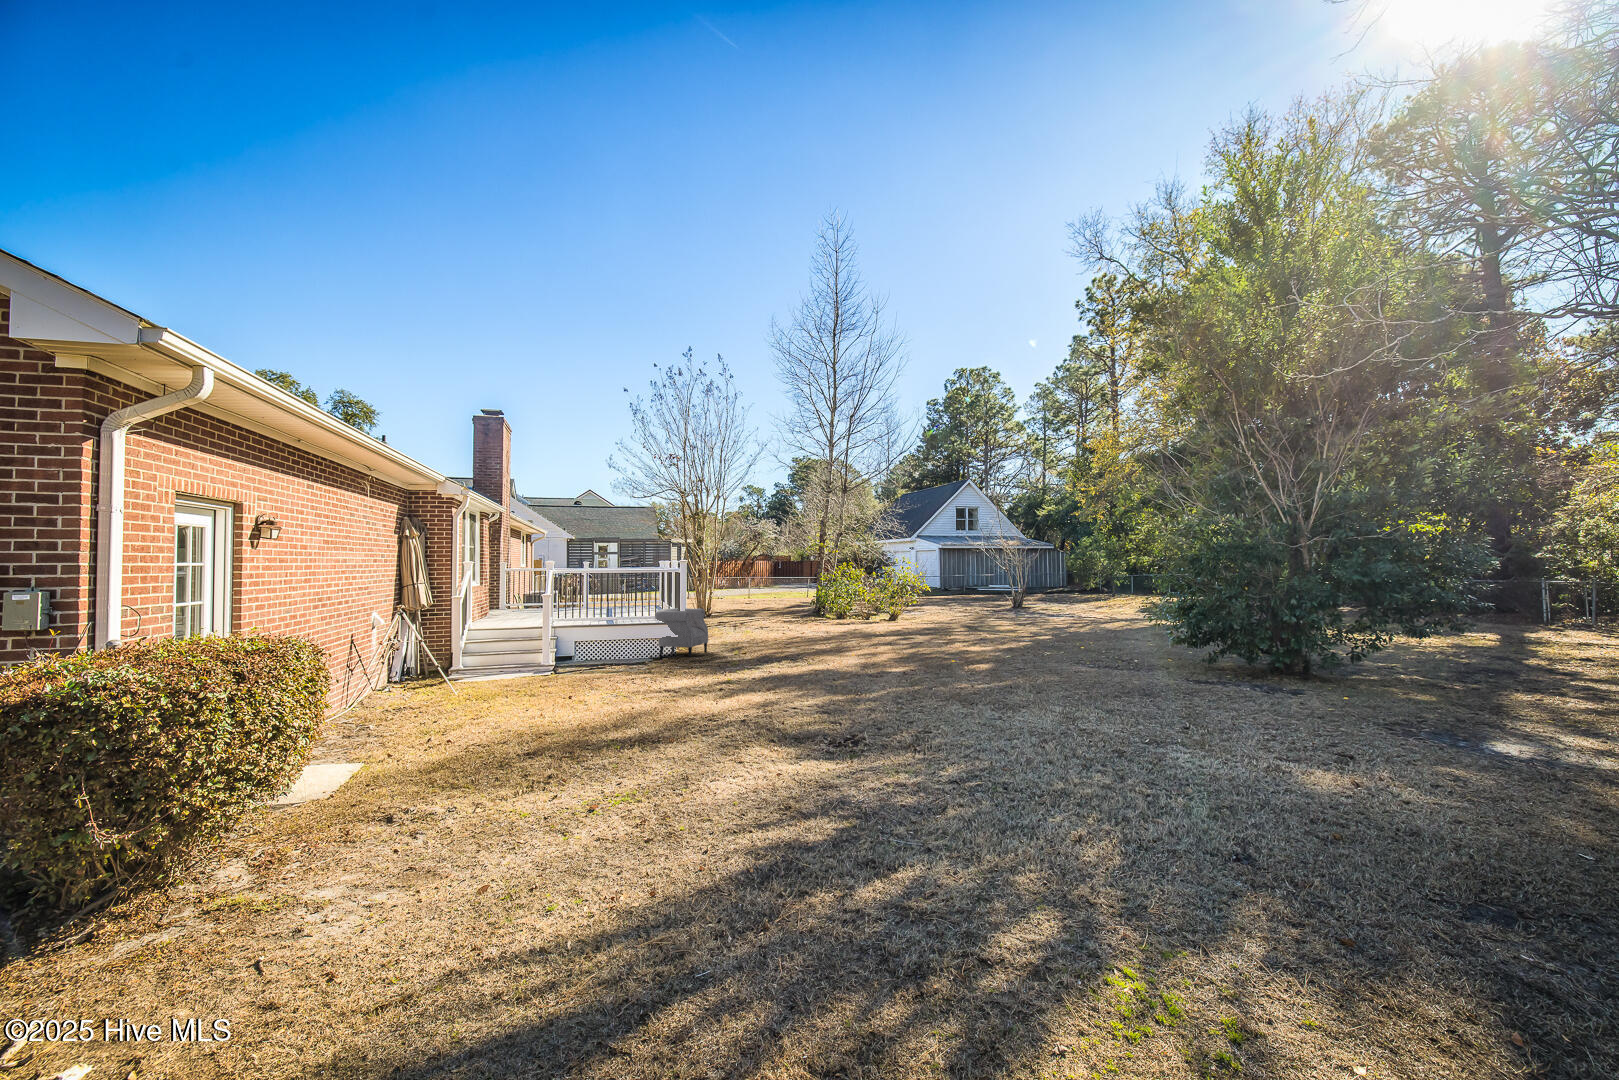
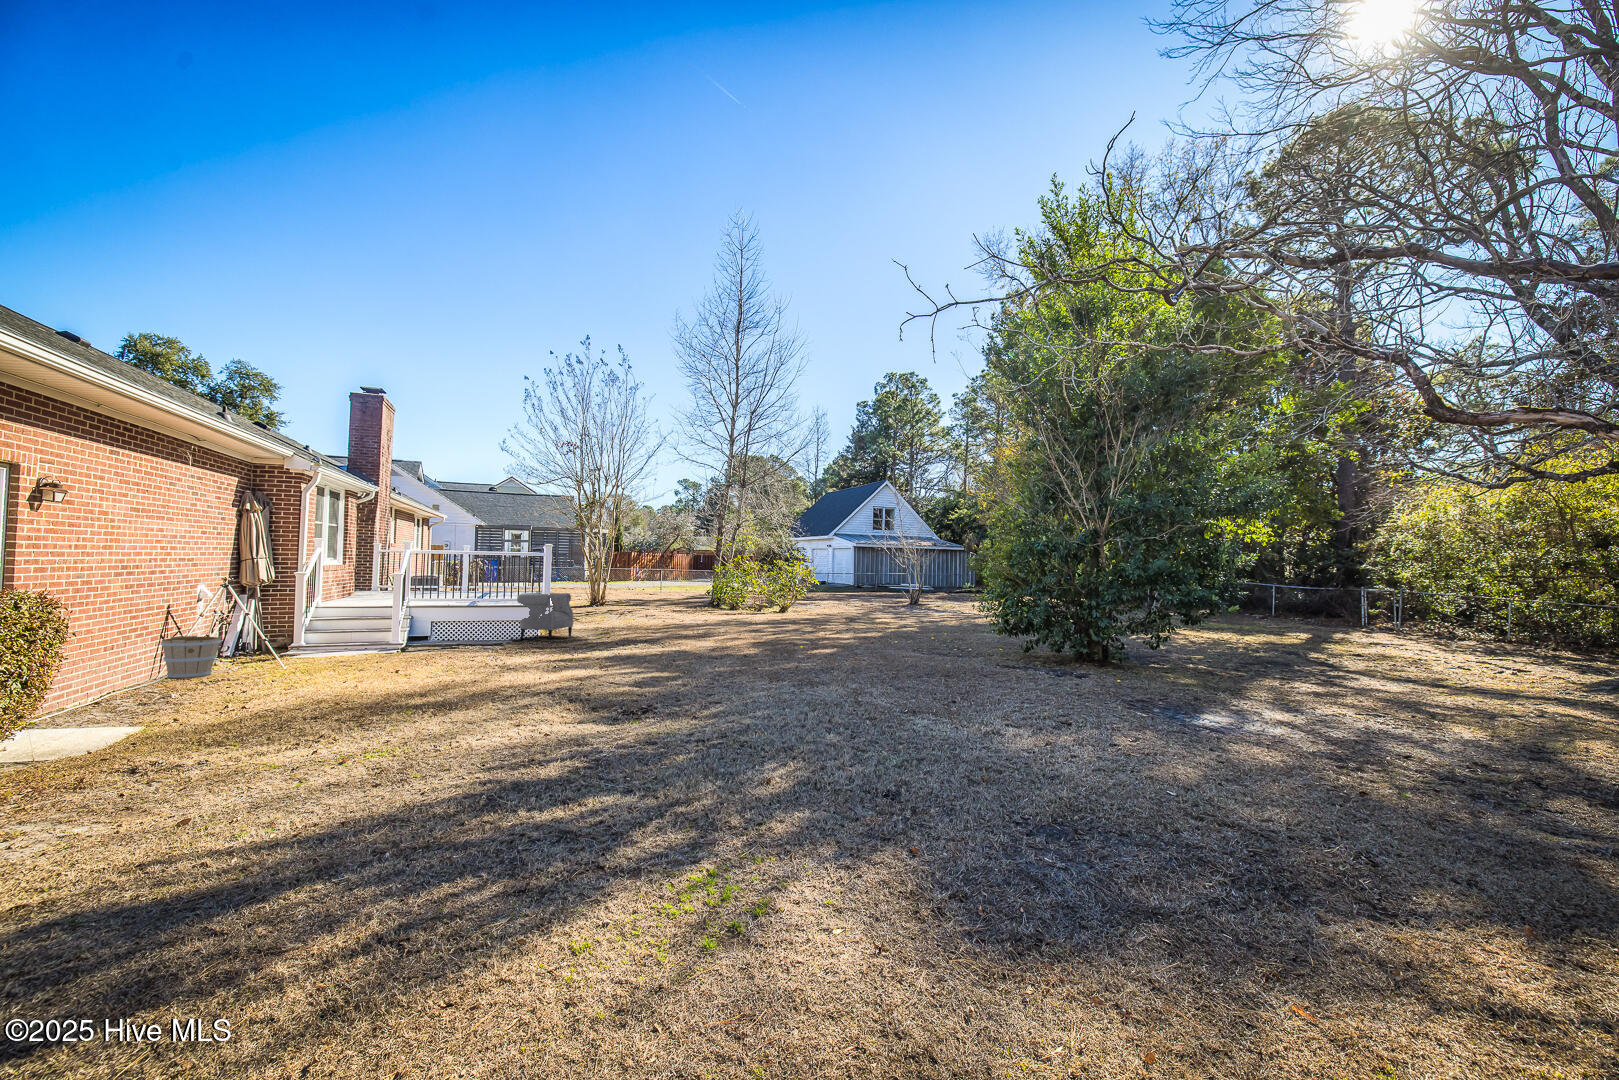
wooden bucket: none [350,665,404,710] -> present [161,636,222,678]

